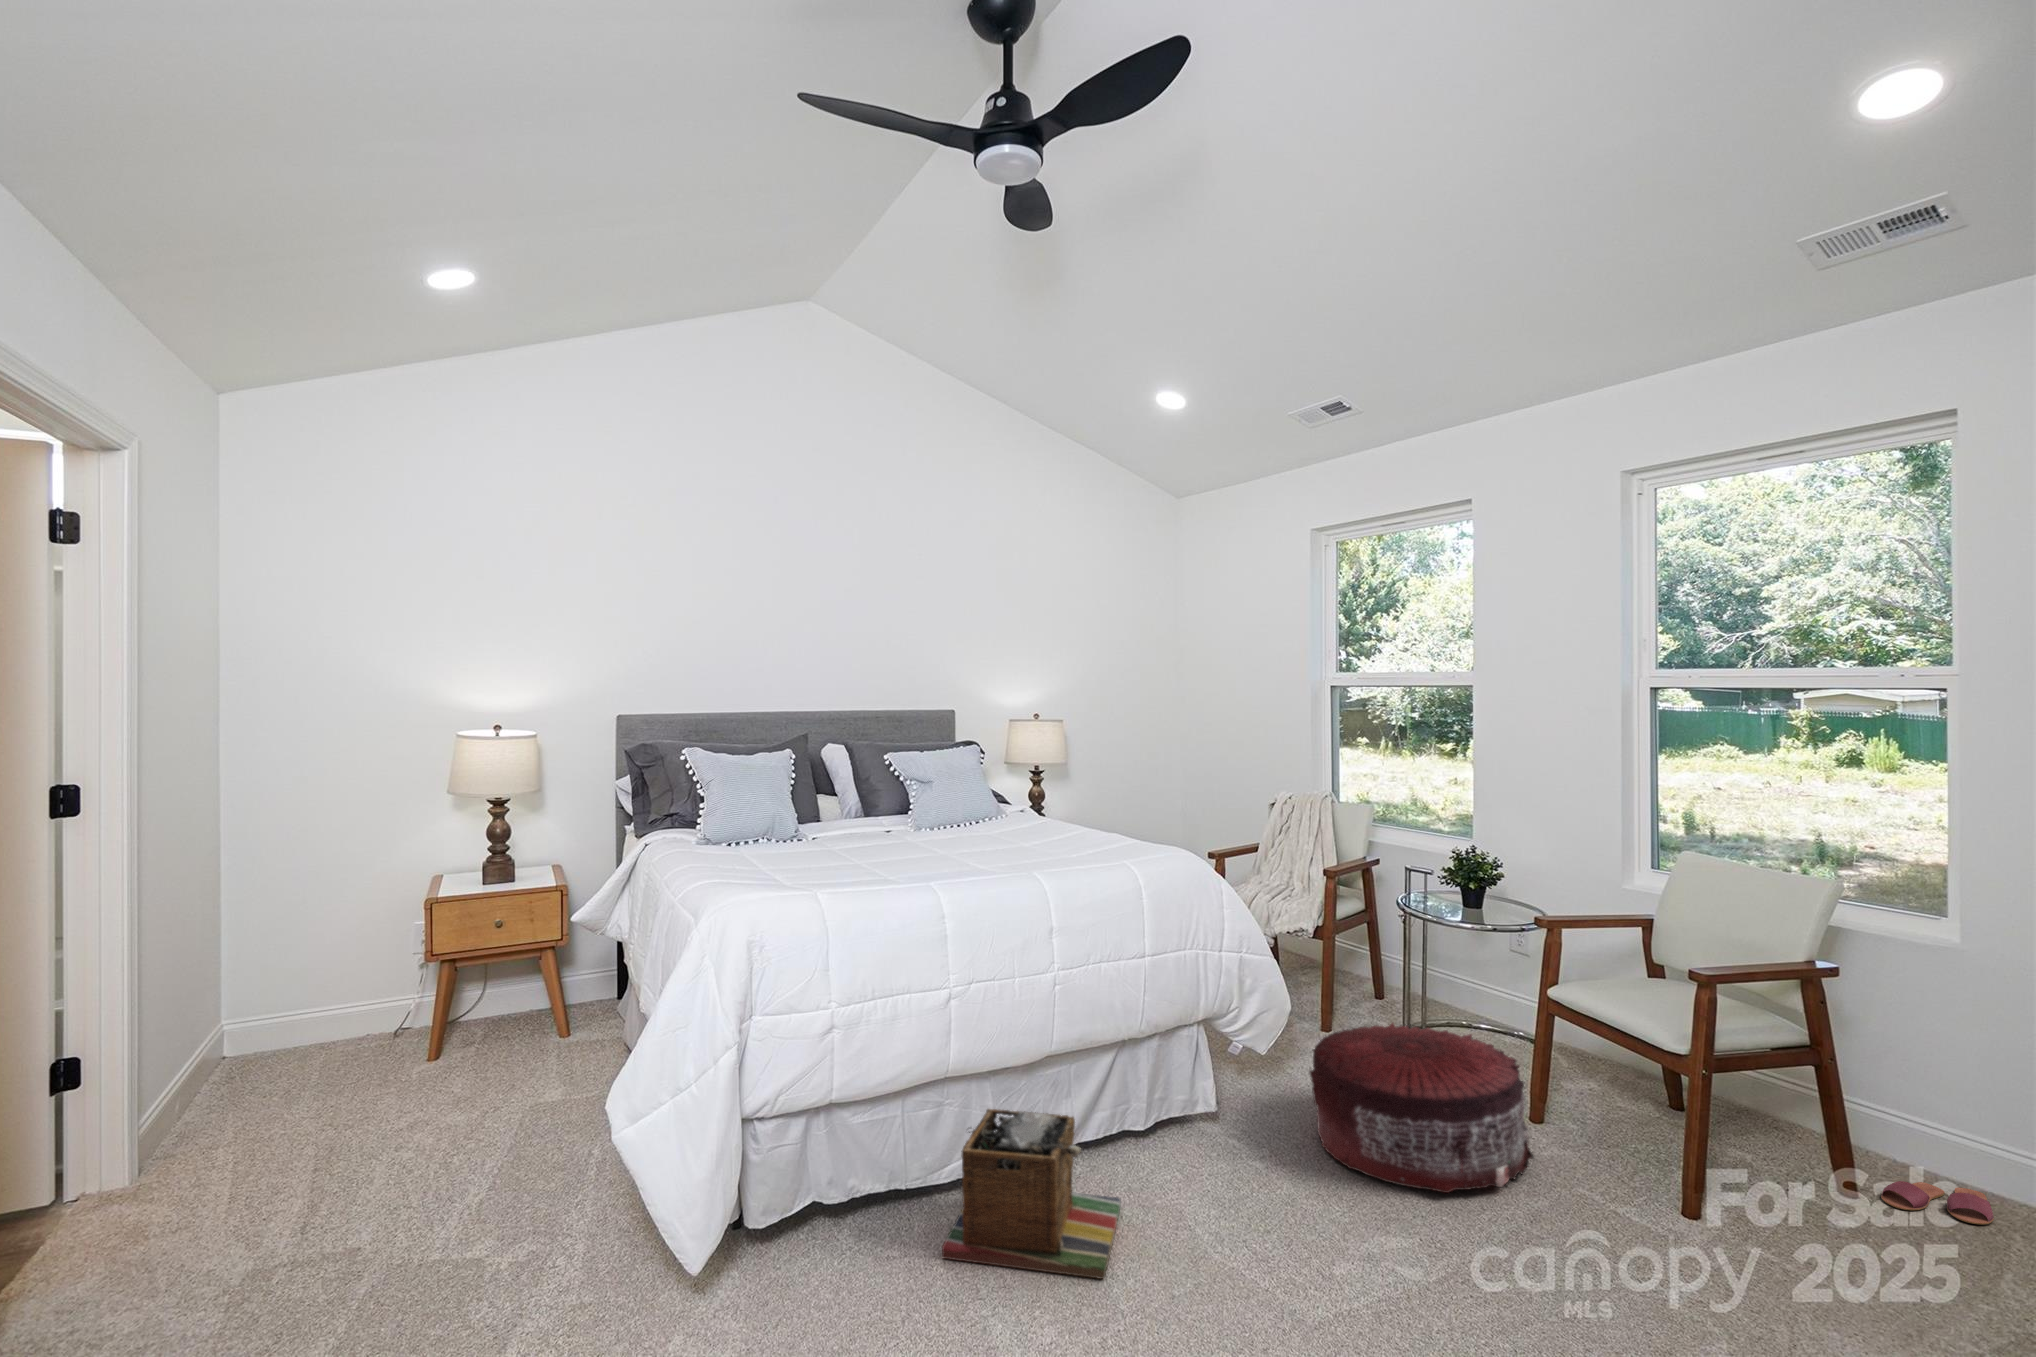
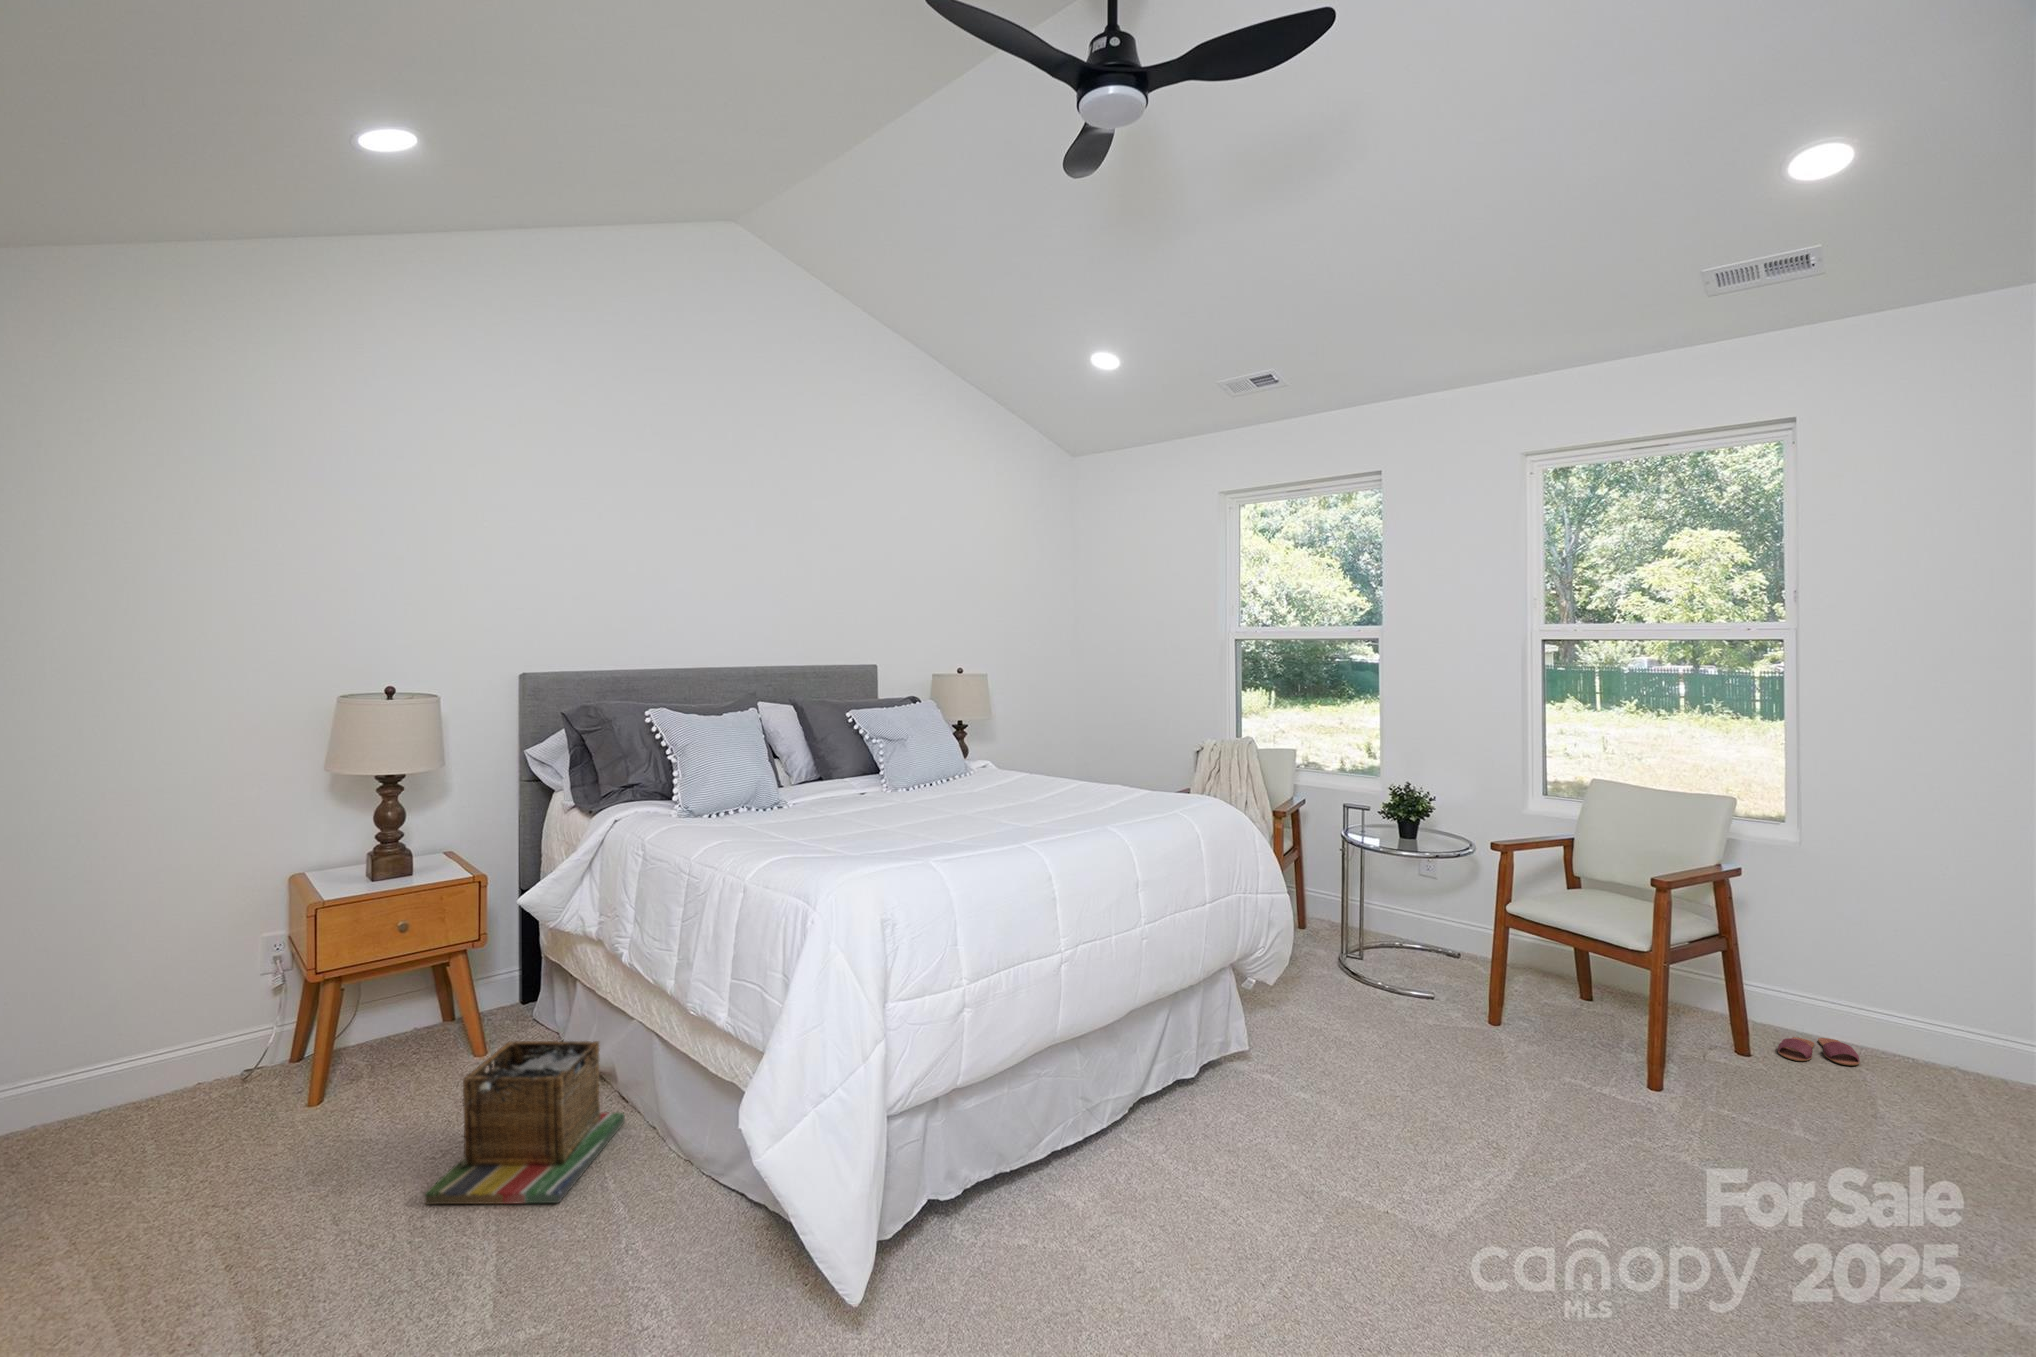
pouf: present [1309,1023,1534,1193] -> none [1333,947,1534,1098]
laundry basket: present [942,1109,1121,1279] -> present [425,1041,625,1204]

